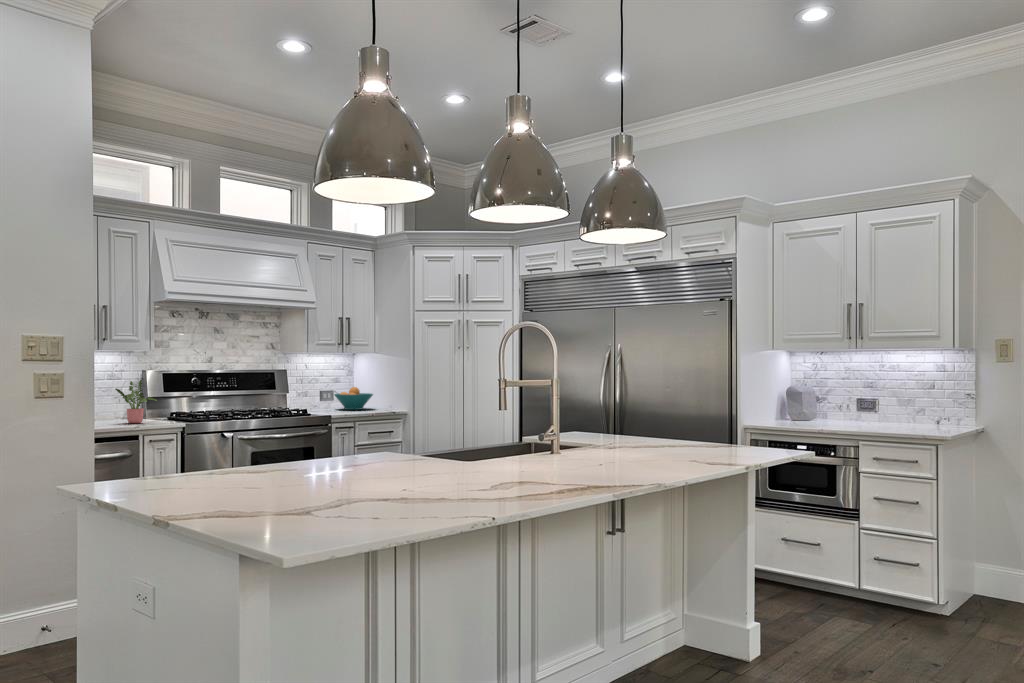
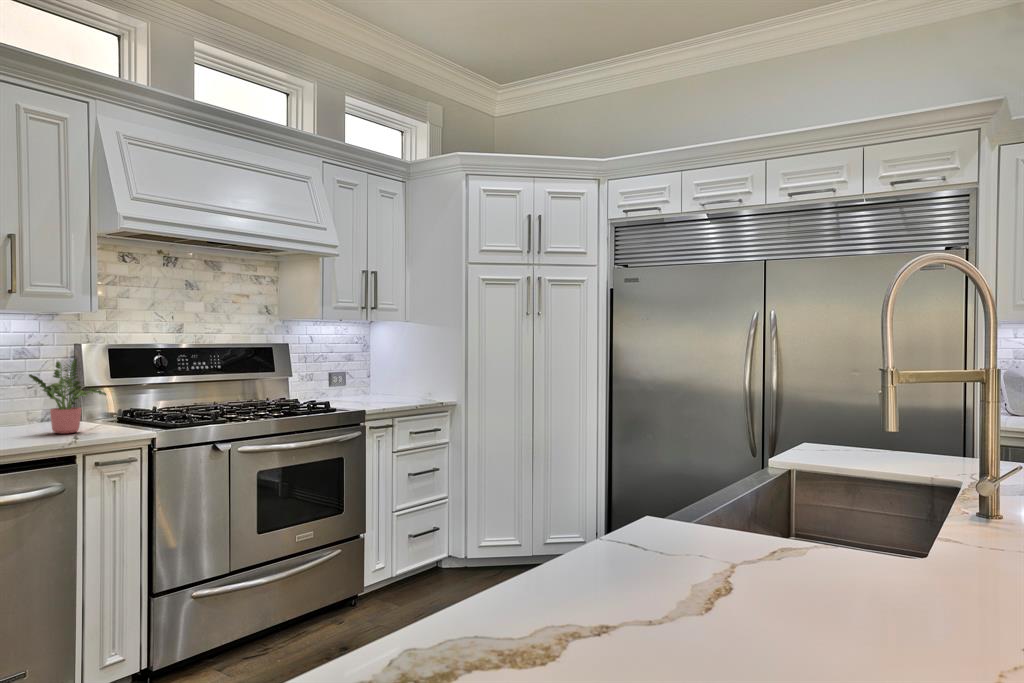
fruit bowl: present [334,387,373,410] -> none [357,368,412,399]

